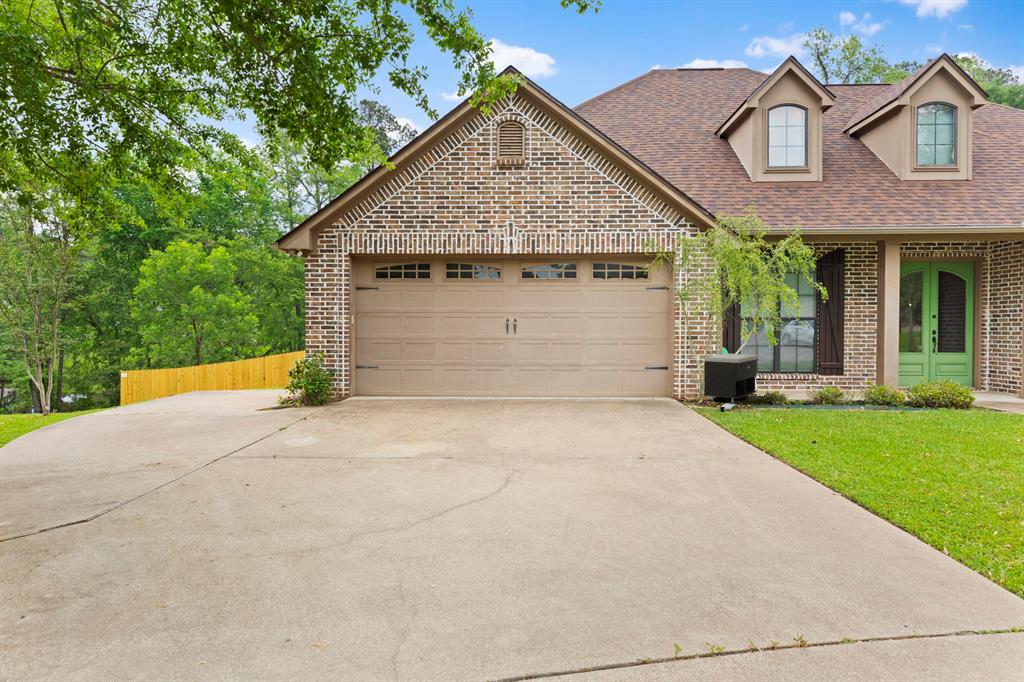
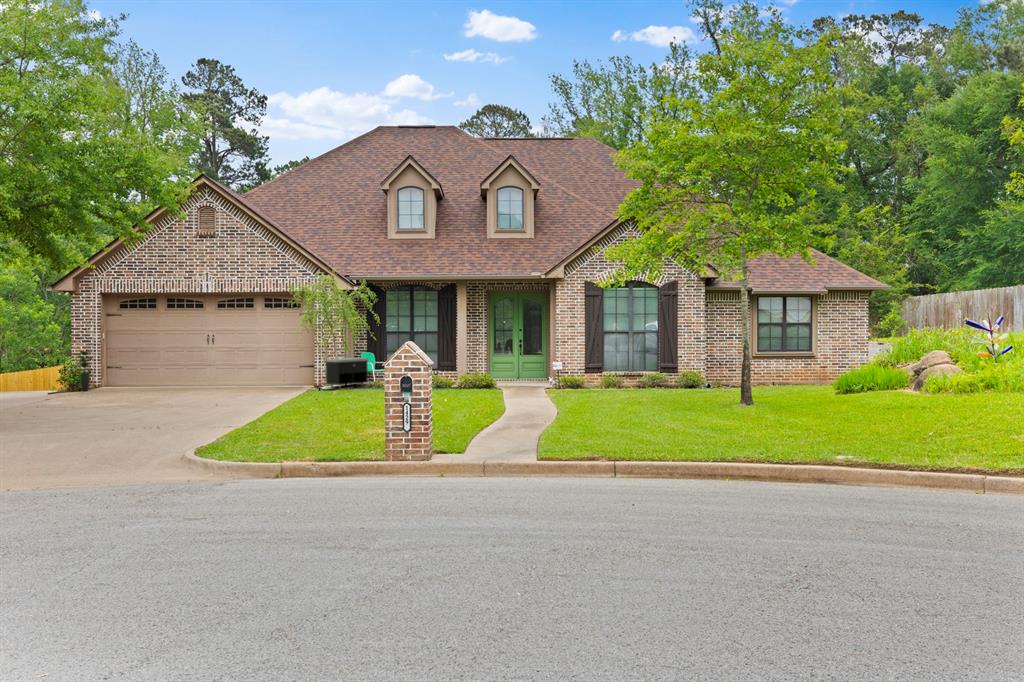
potted plant: none [321,342,349,403] -> present [78,351,92,391]

